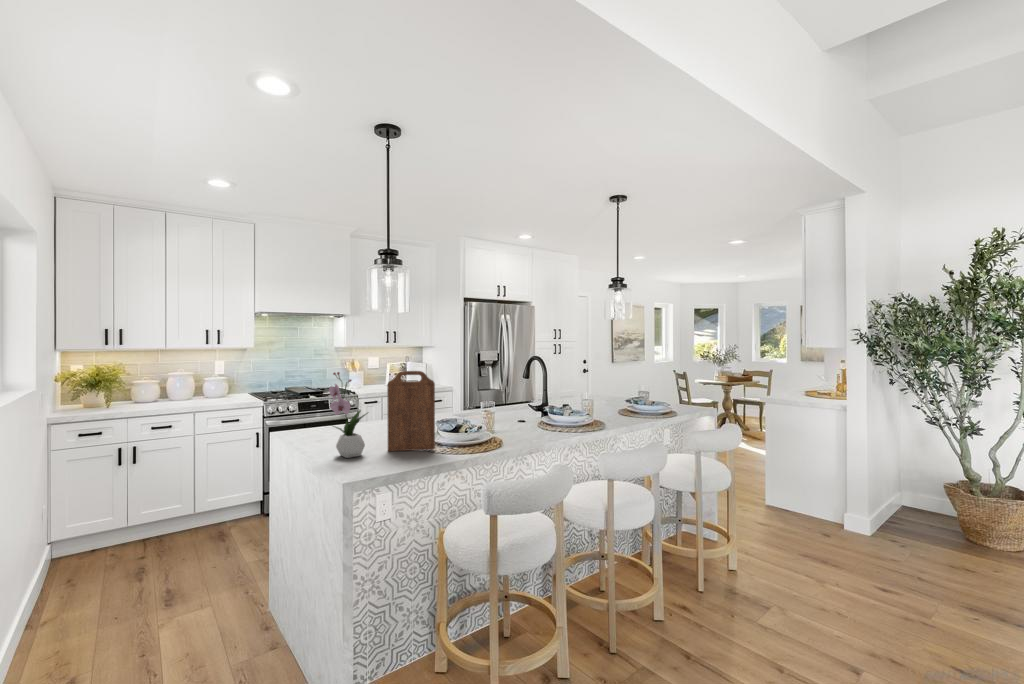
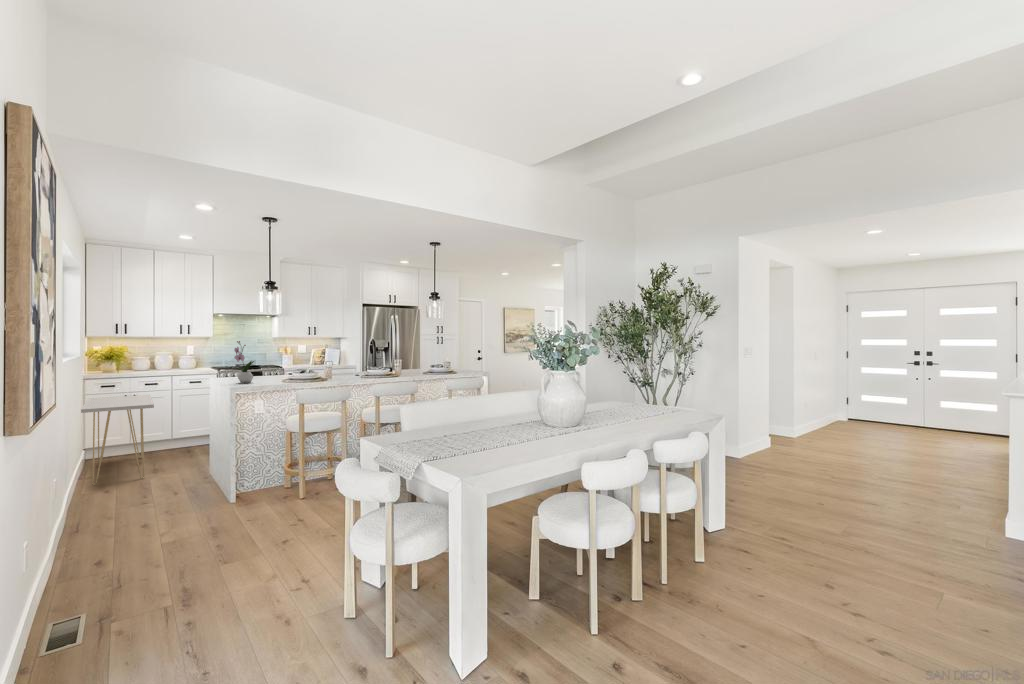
cutting board: present [387,371,435,451] -> none [266,341,292,382]
console table: none [21,447,166,653] -> present [81,395,154,485]

